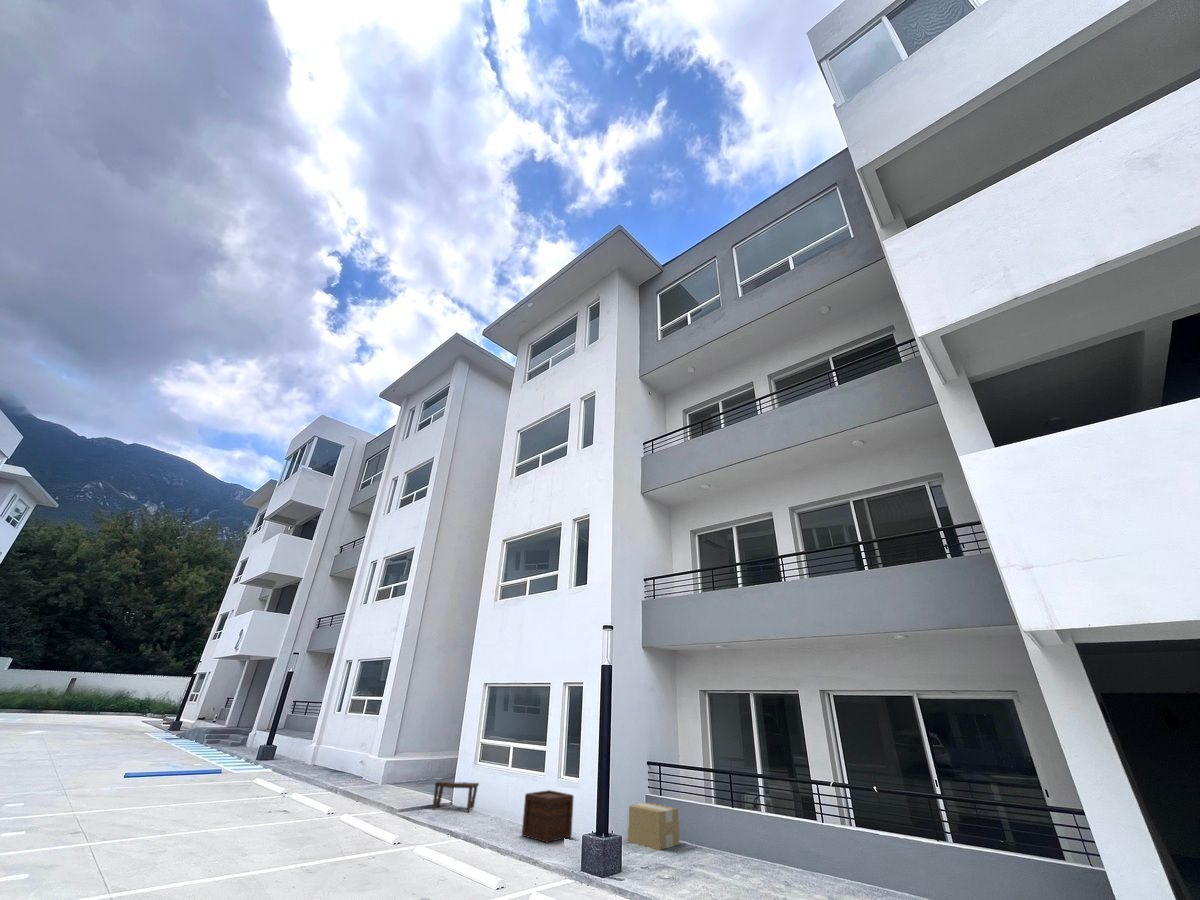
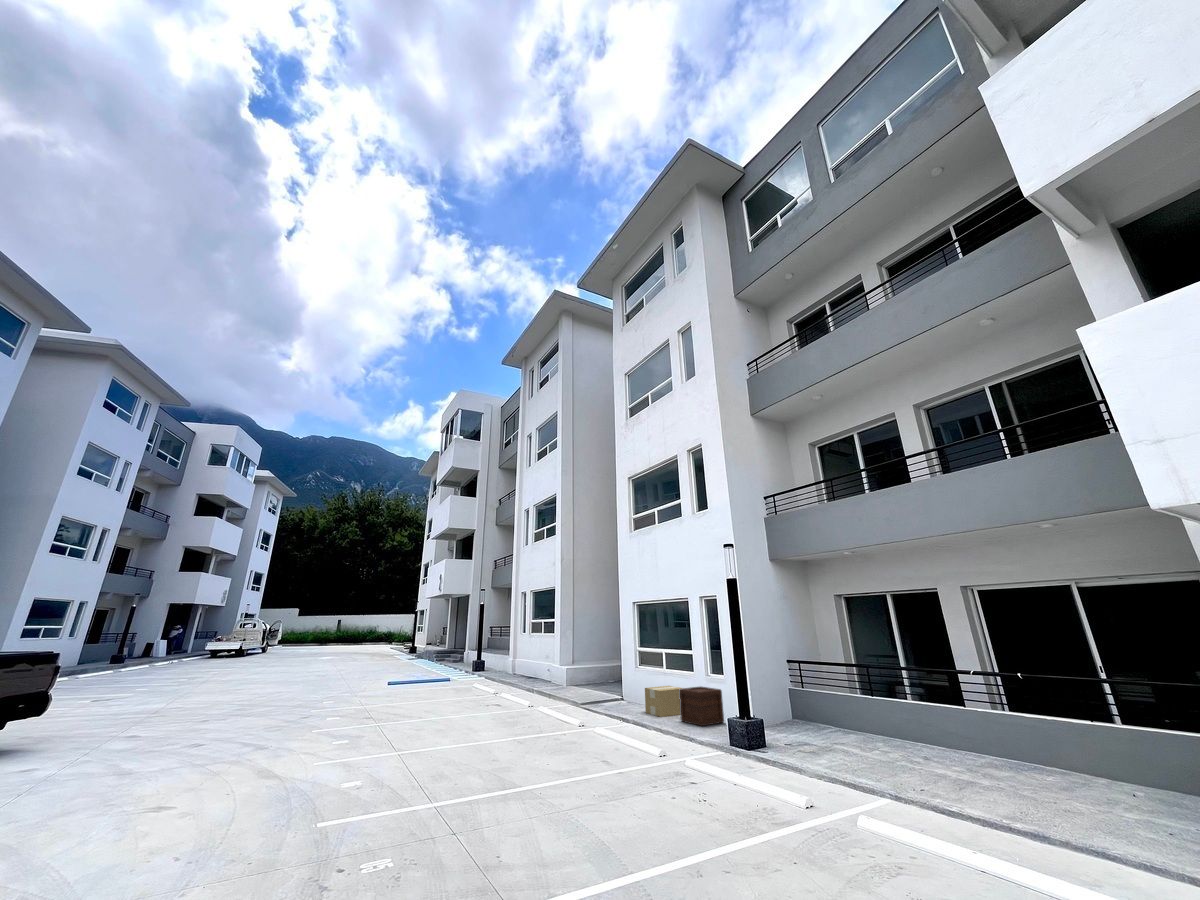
bench: present [432,781,479,812] -> none [607,682,643,706]
cardboard box: present [628,803,679,850] -> present [645,686,682,717]

